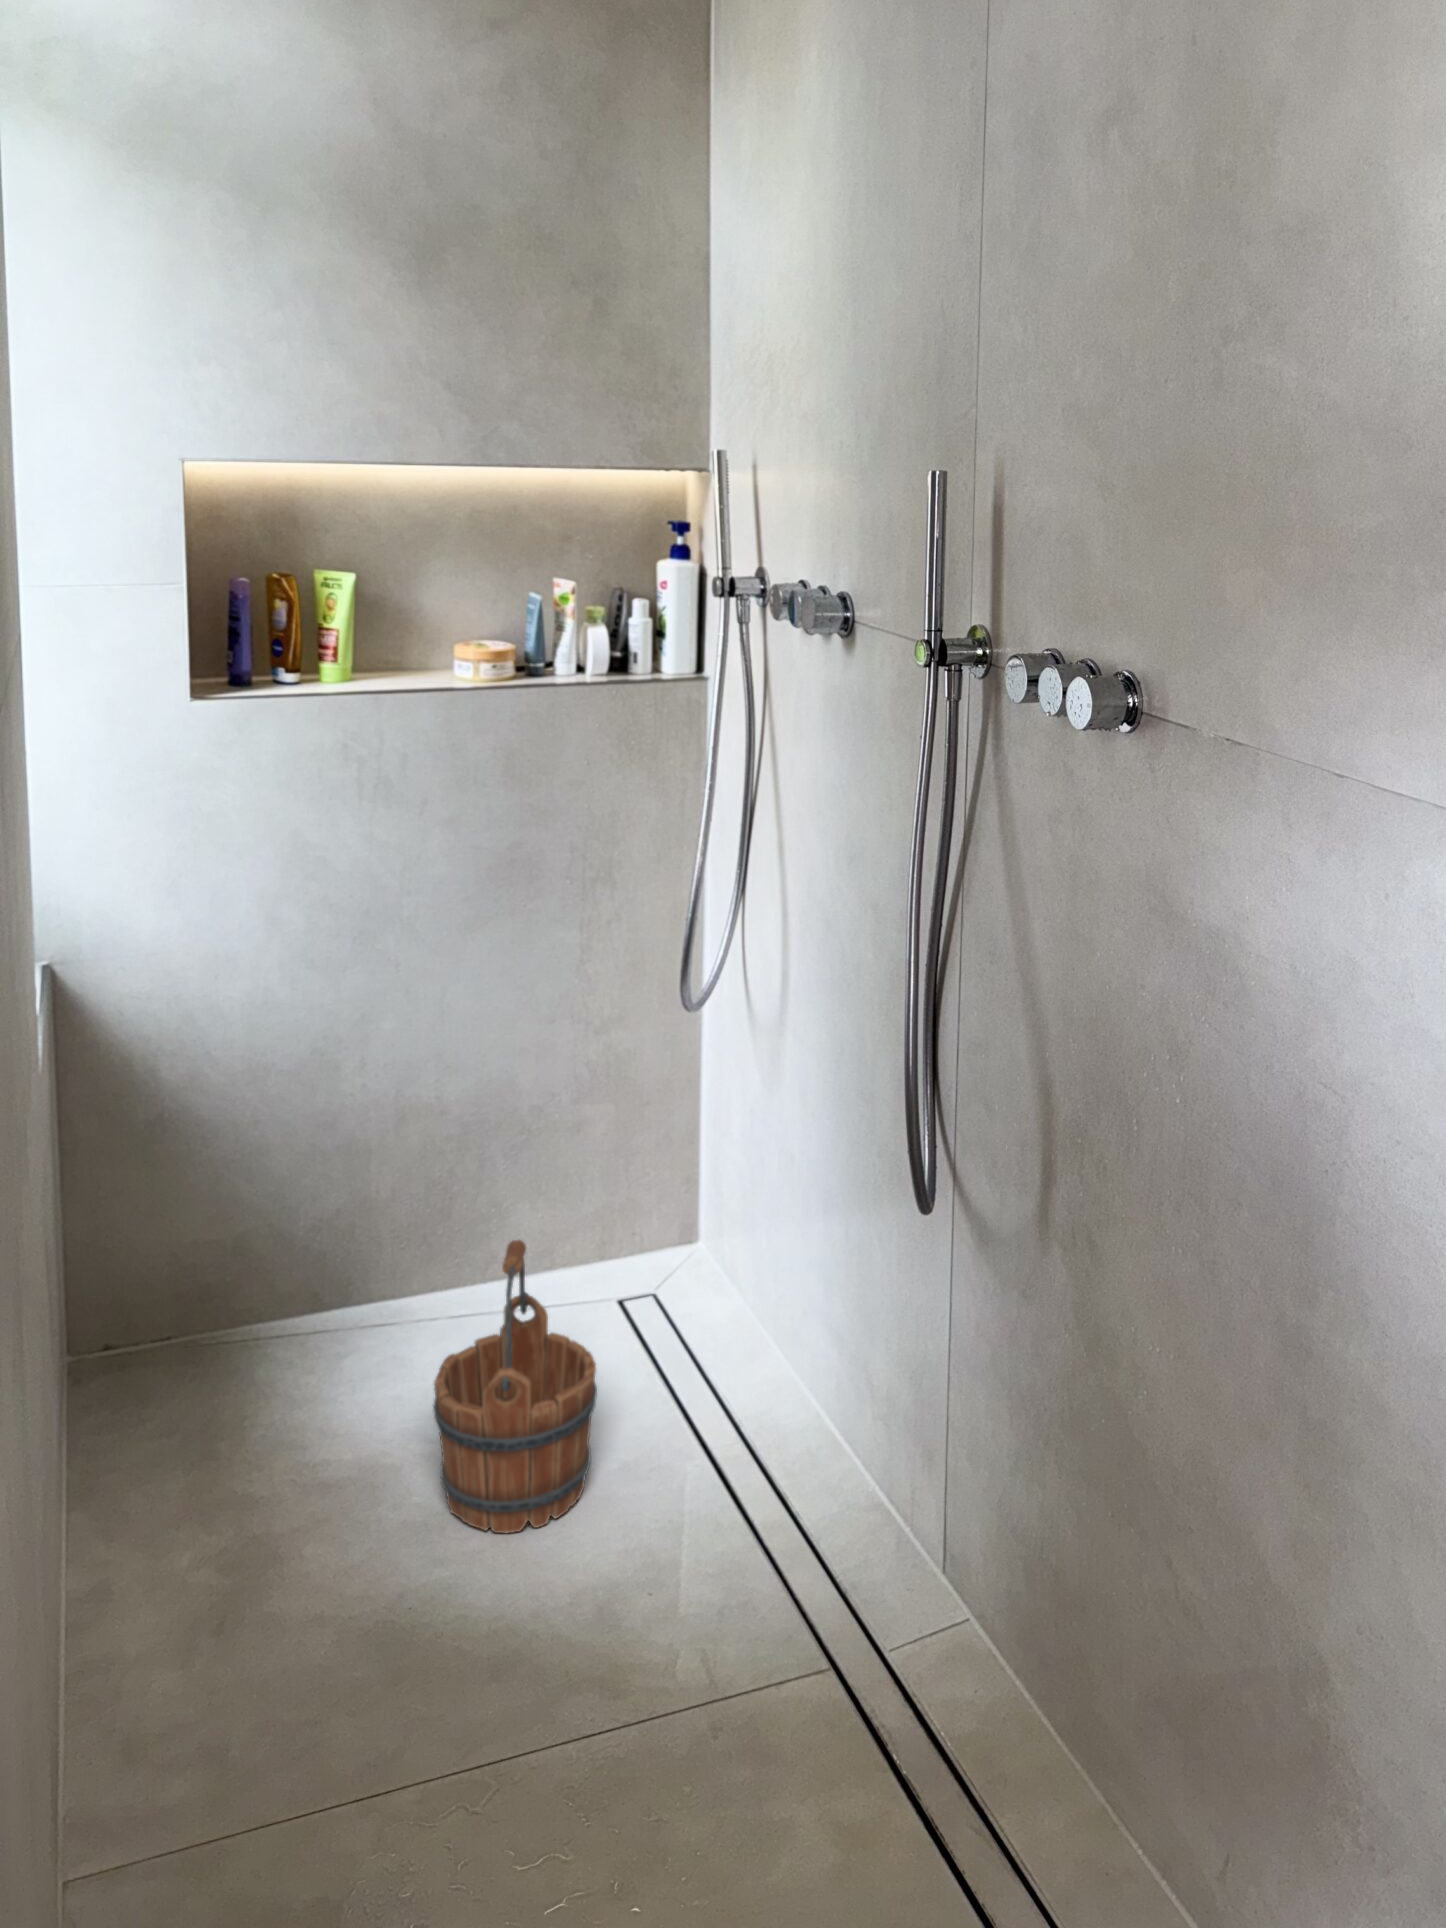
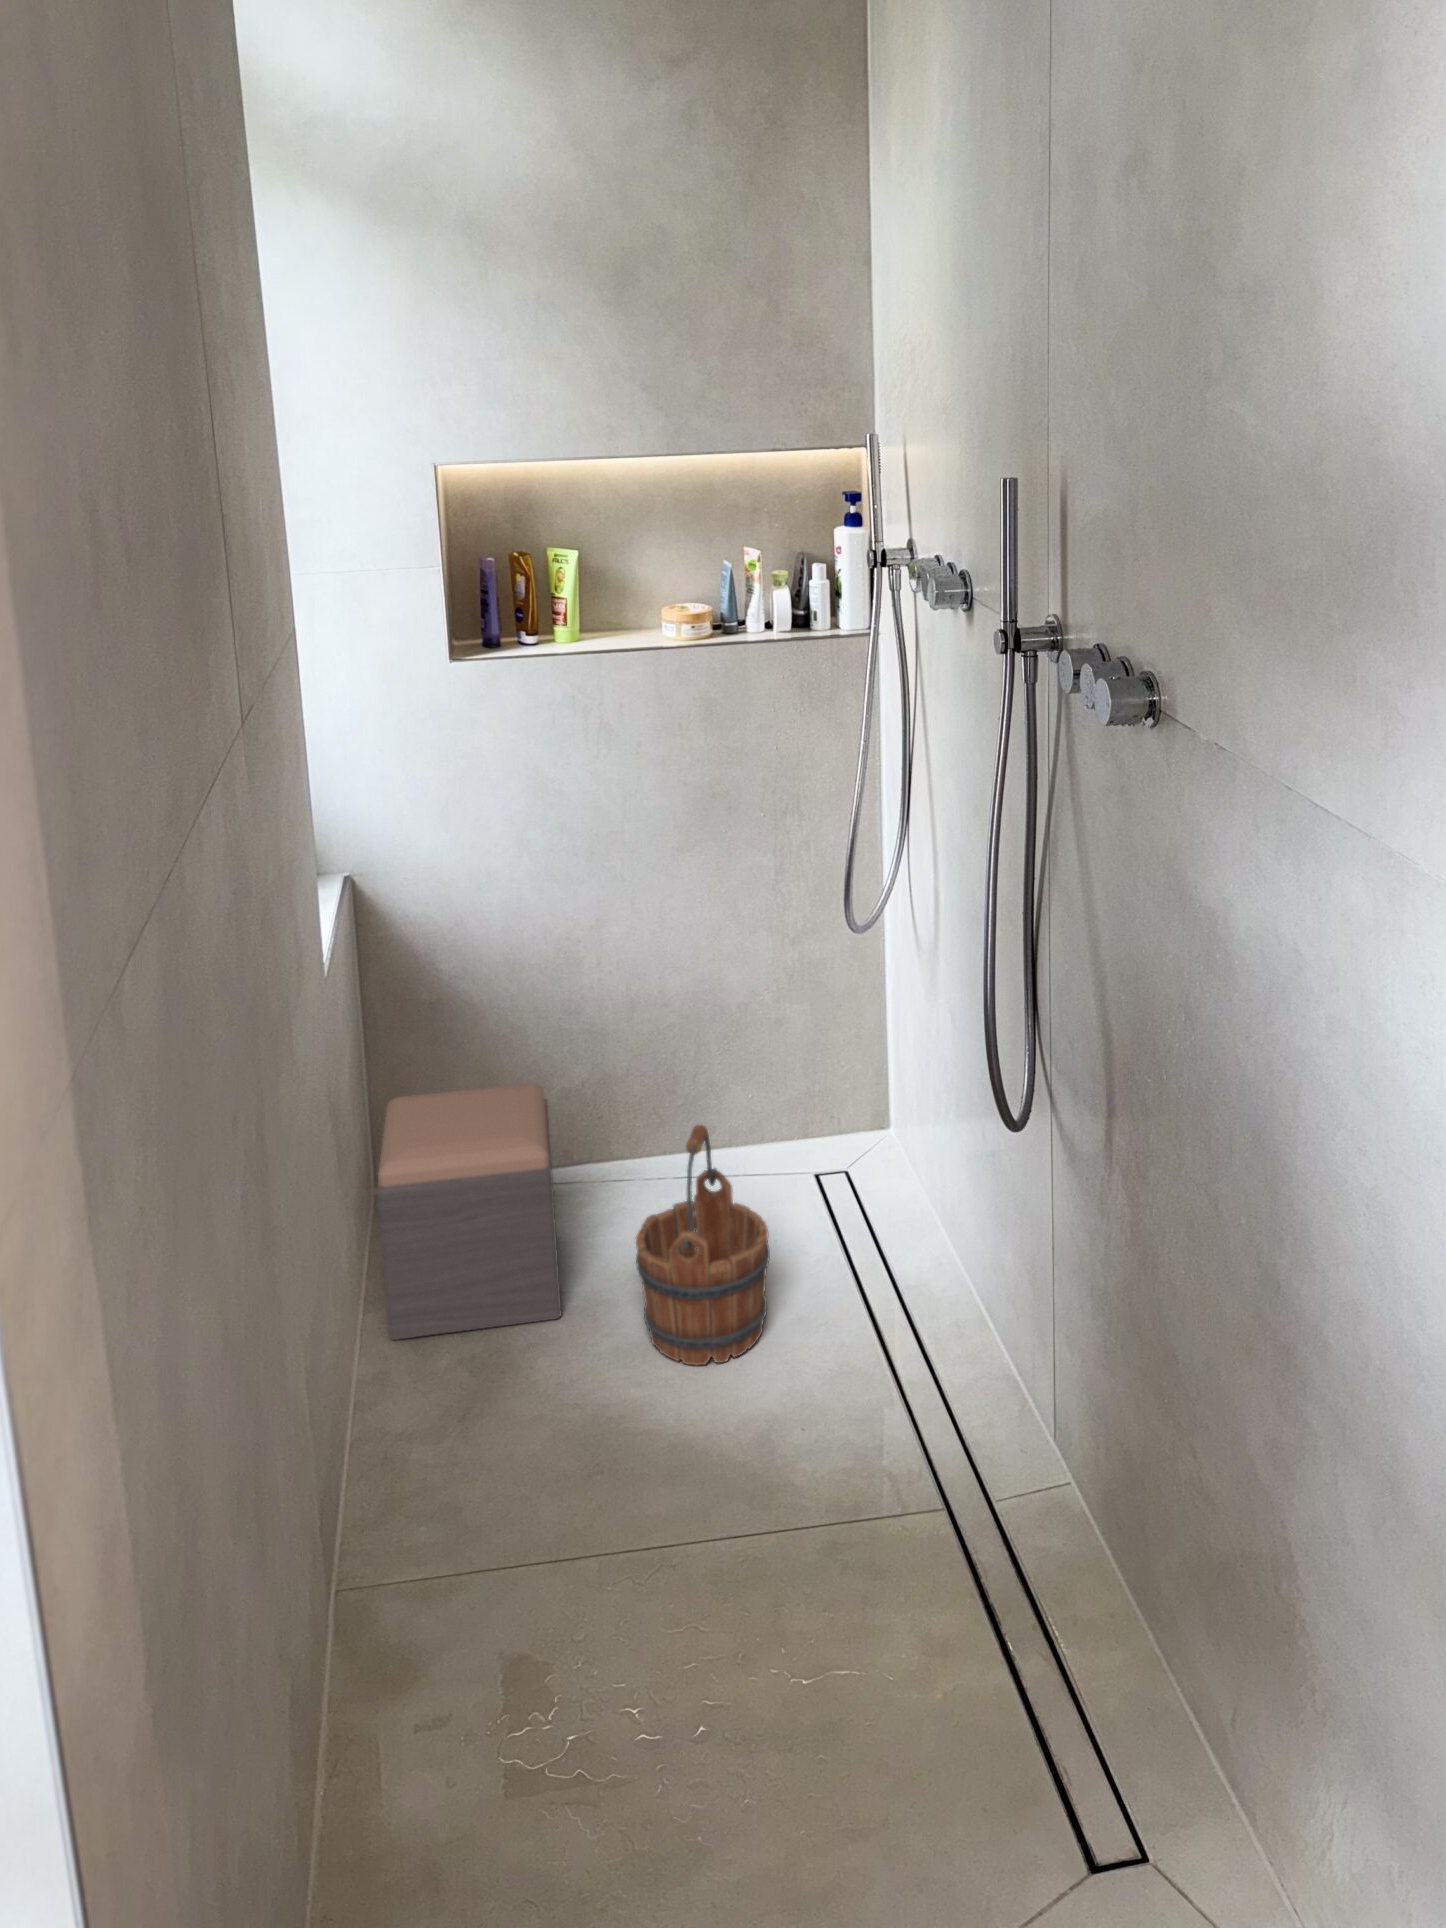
footstool: none [97,1206,331,1541] -> present [376,1083,561,1340]

